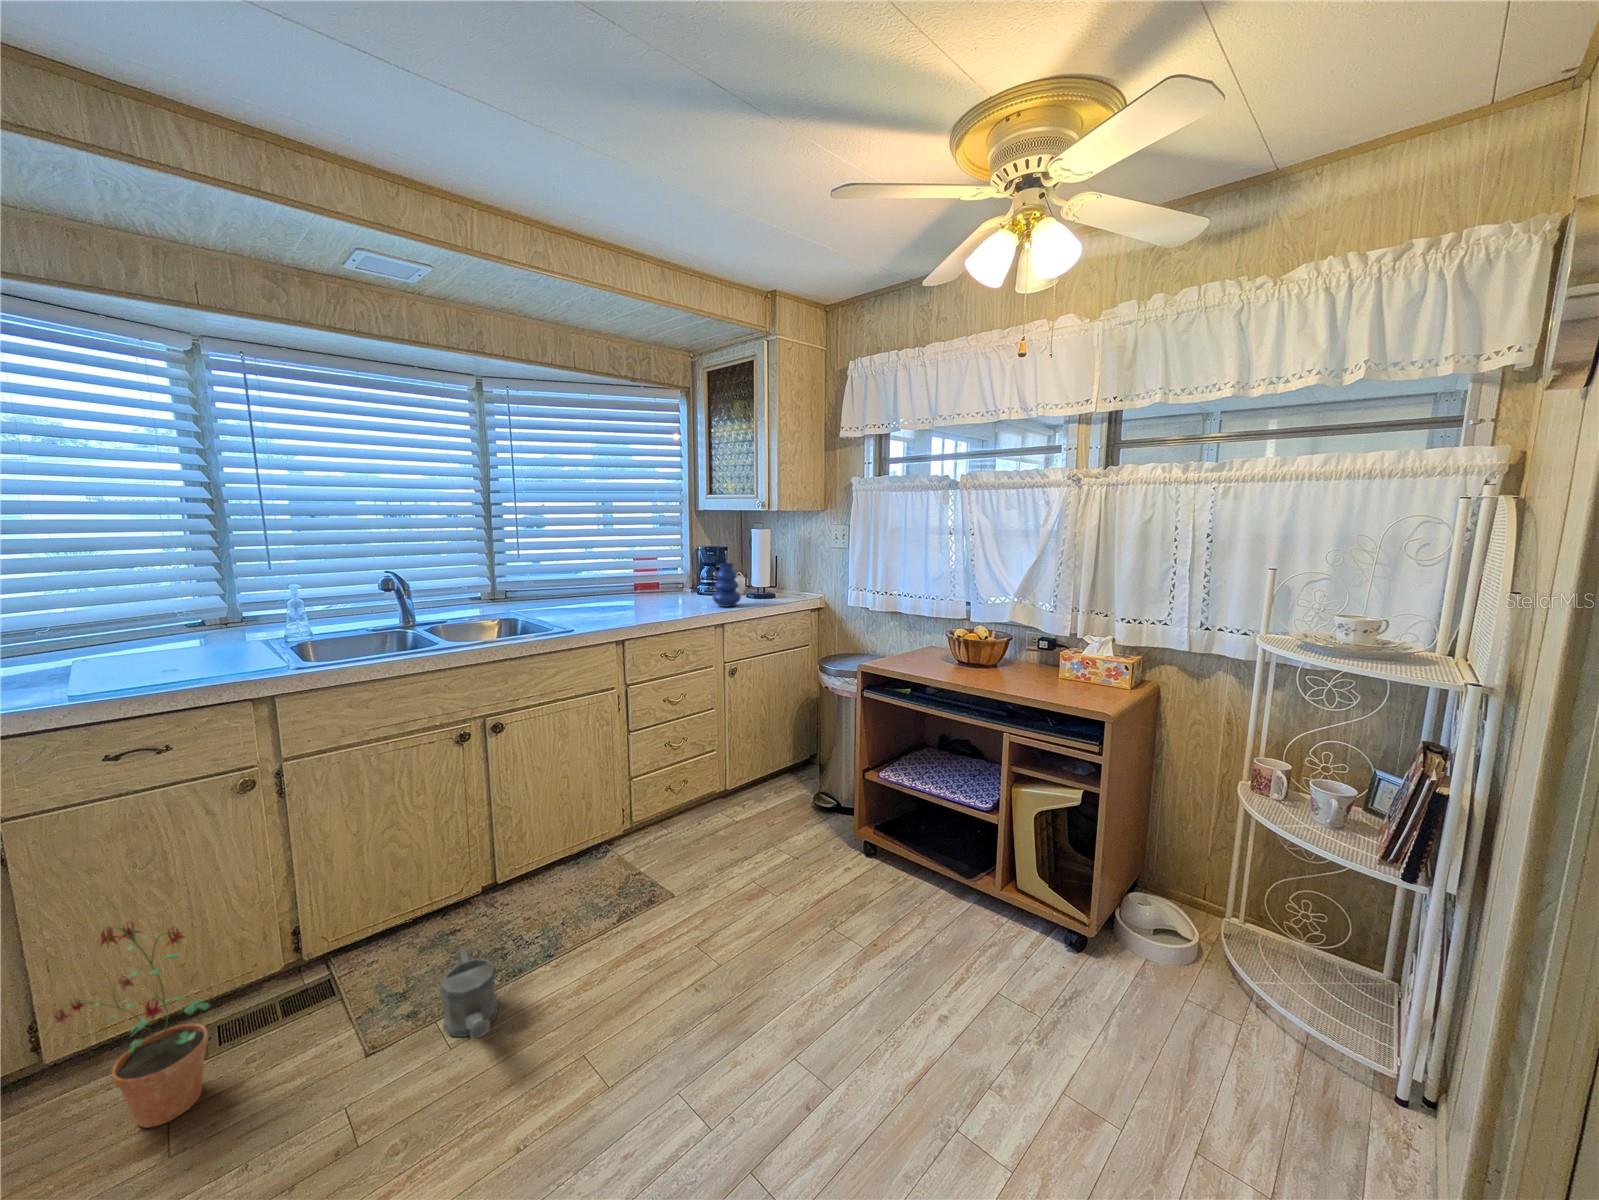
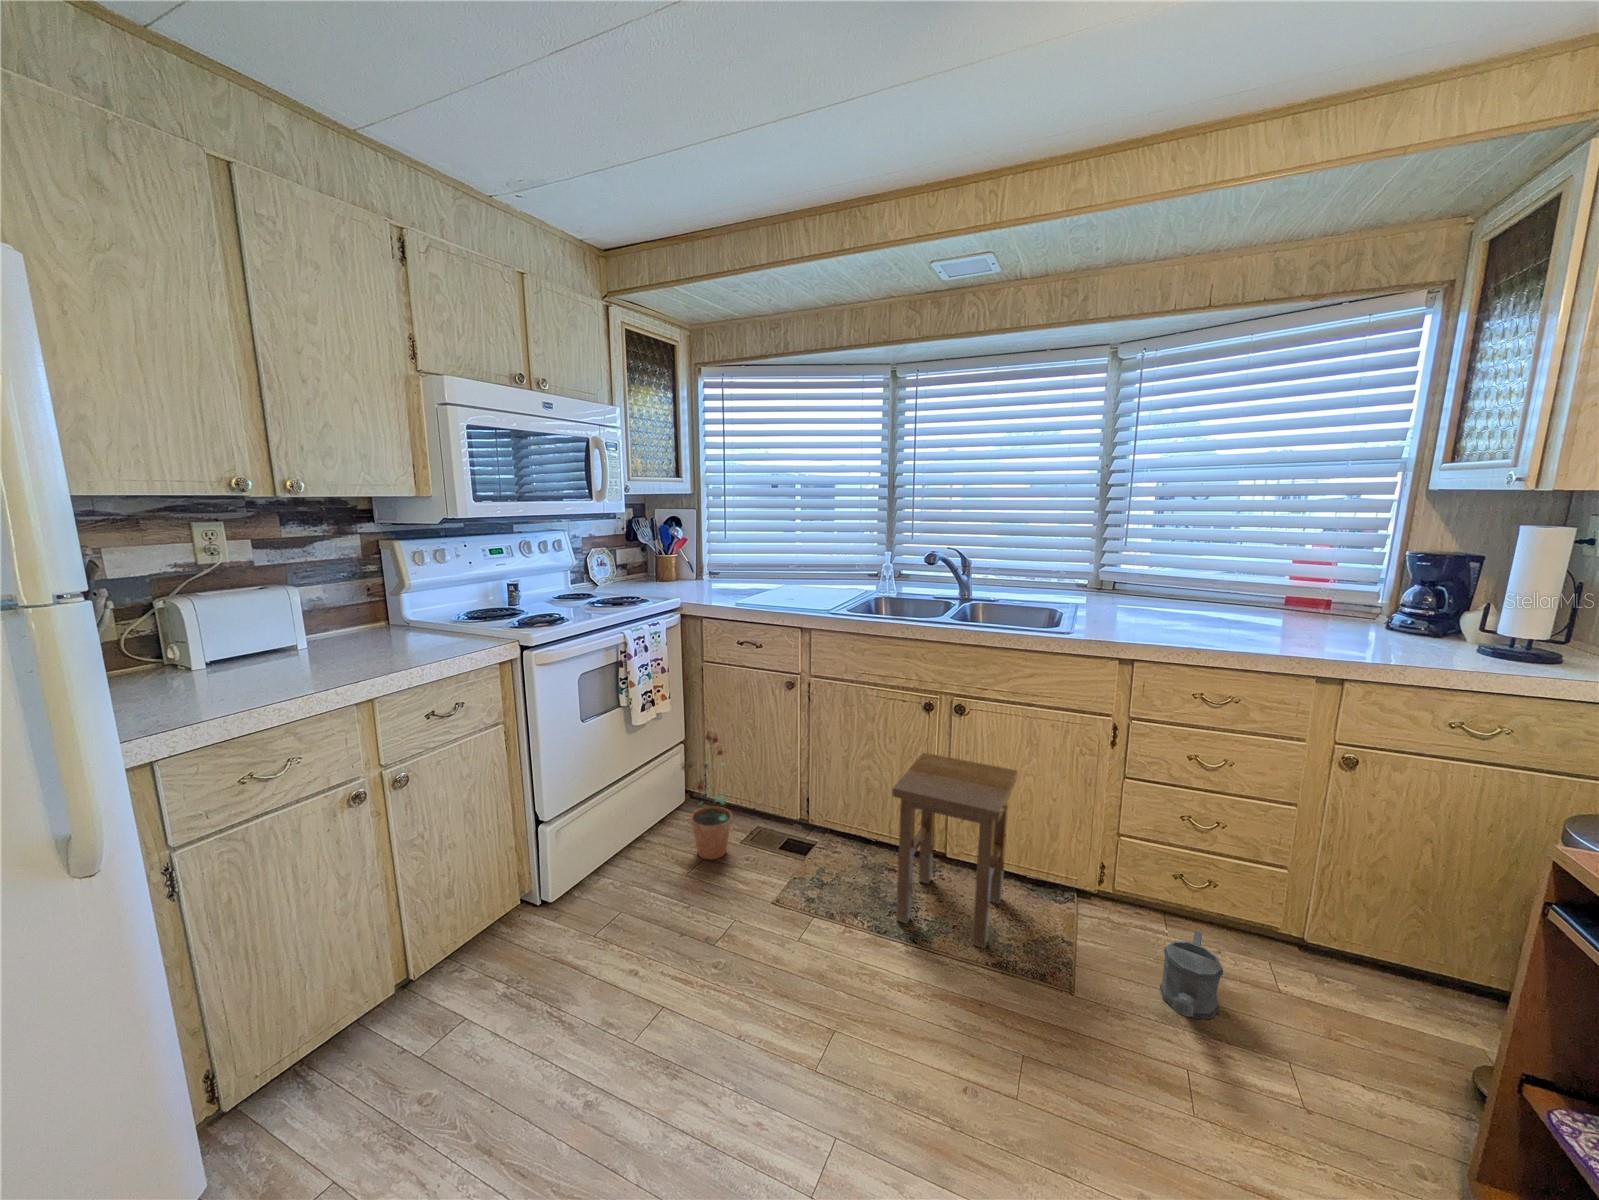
vase: present [713,563,741,607] -> none [1345,576,1411,652]
stool: none [466,764,602,958] -> present [892,752,1018,948]
watering can: present [440,948,499,1038] -> present [1160,931,1223,1019]

